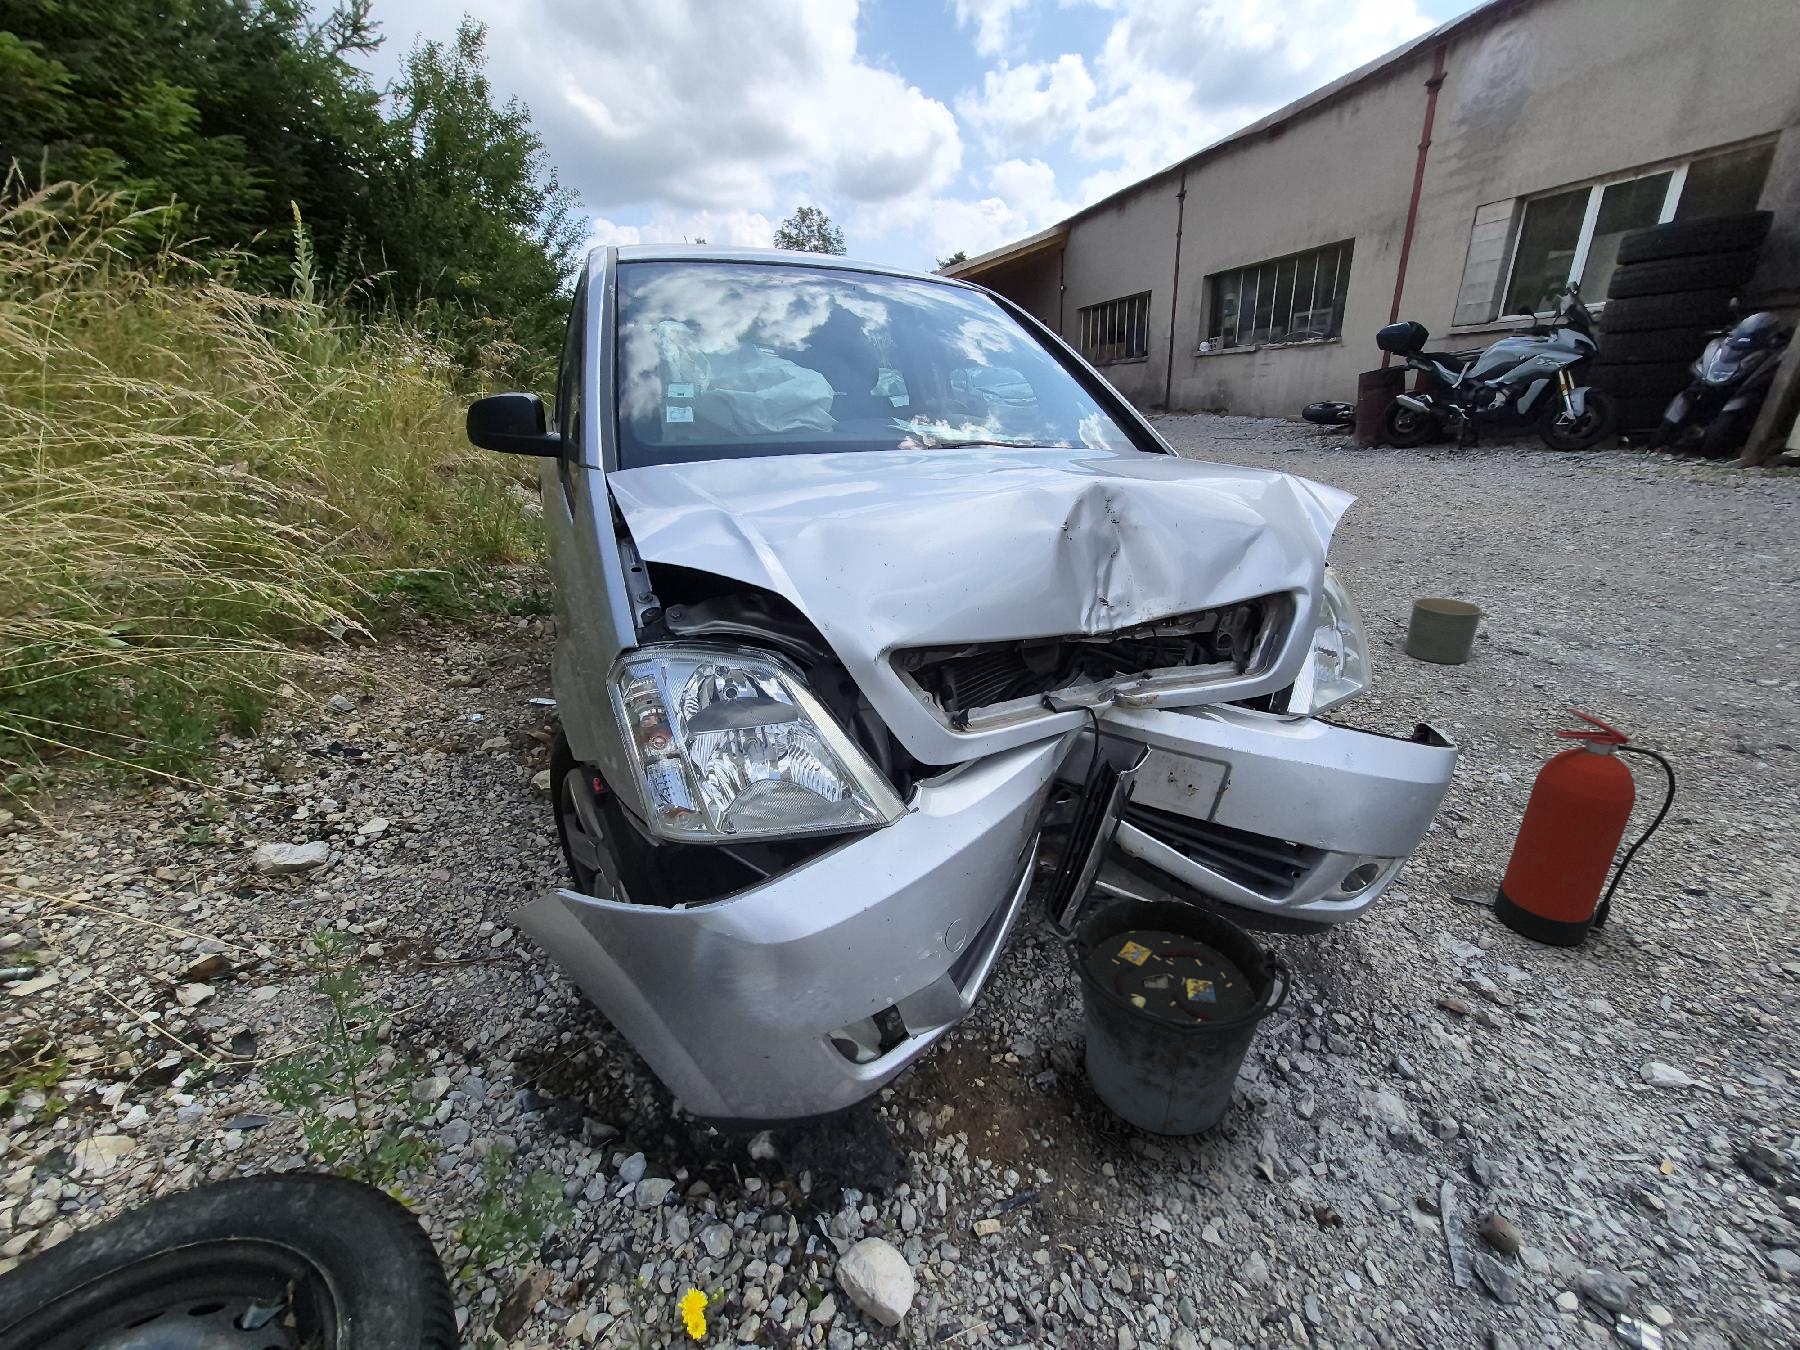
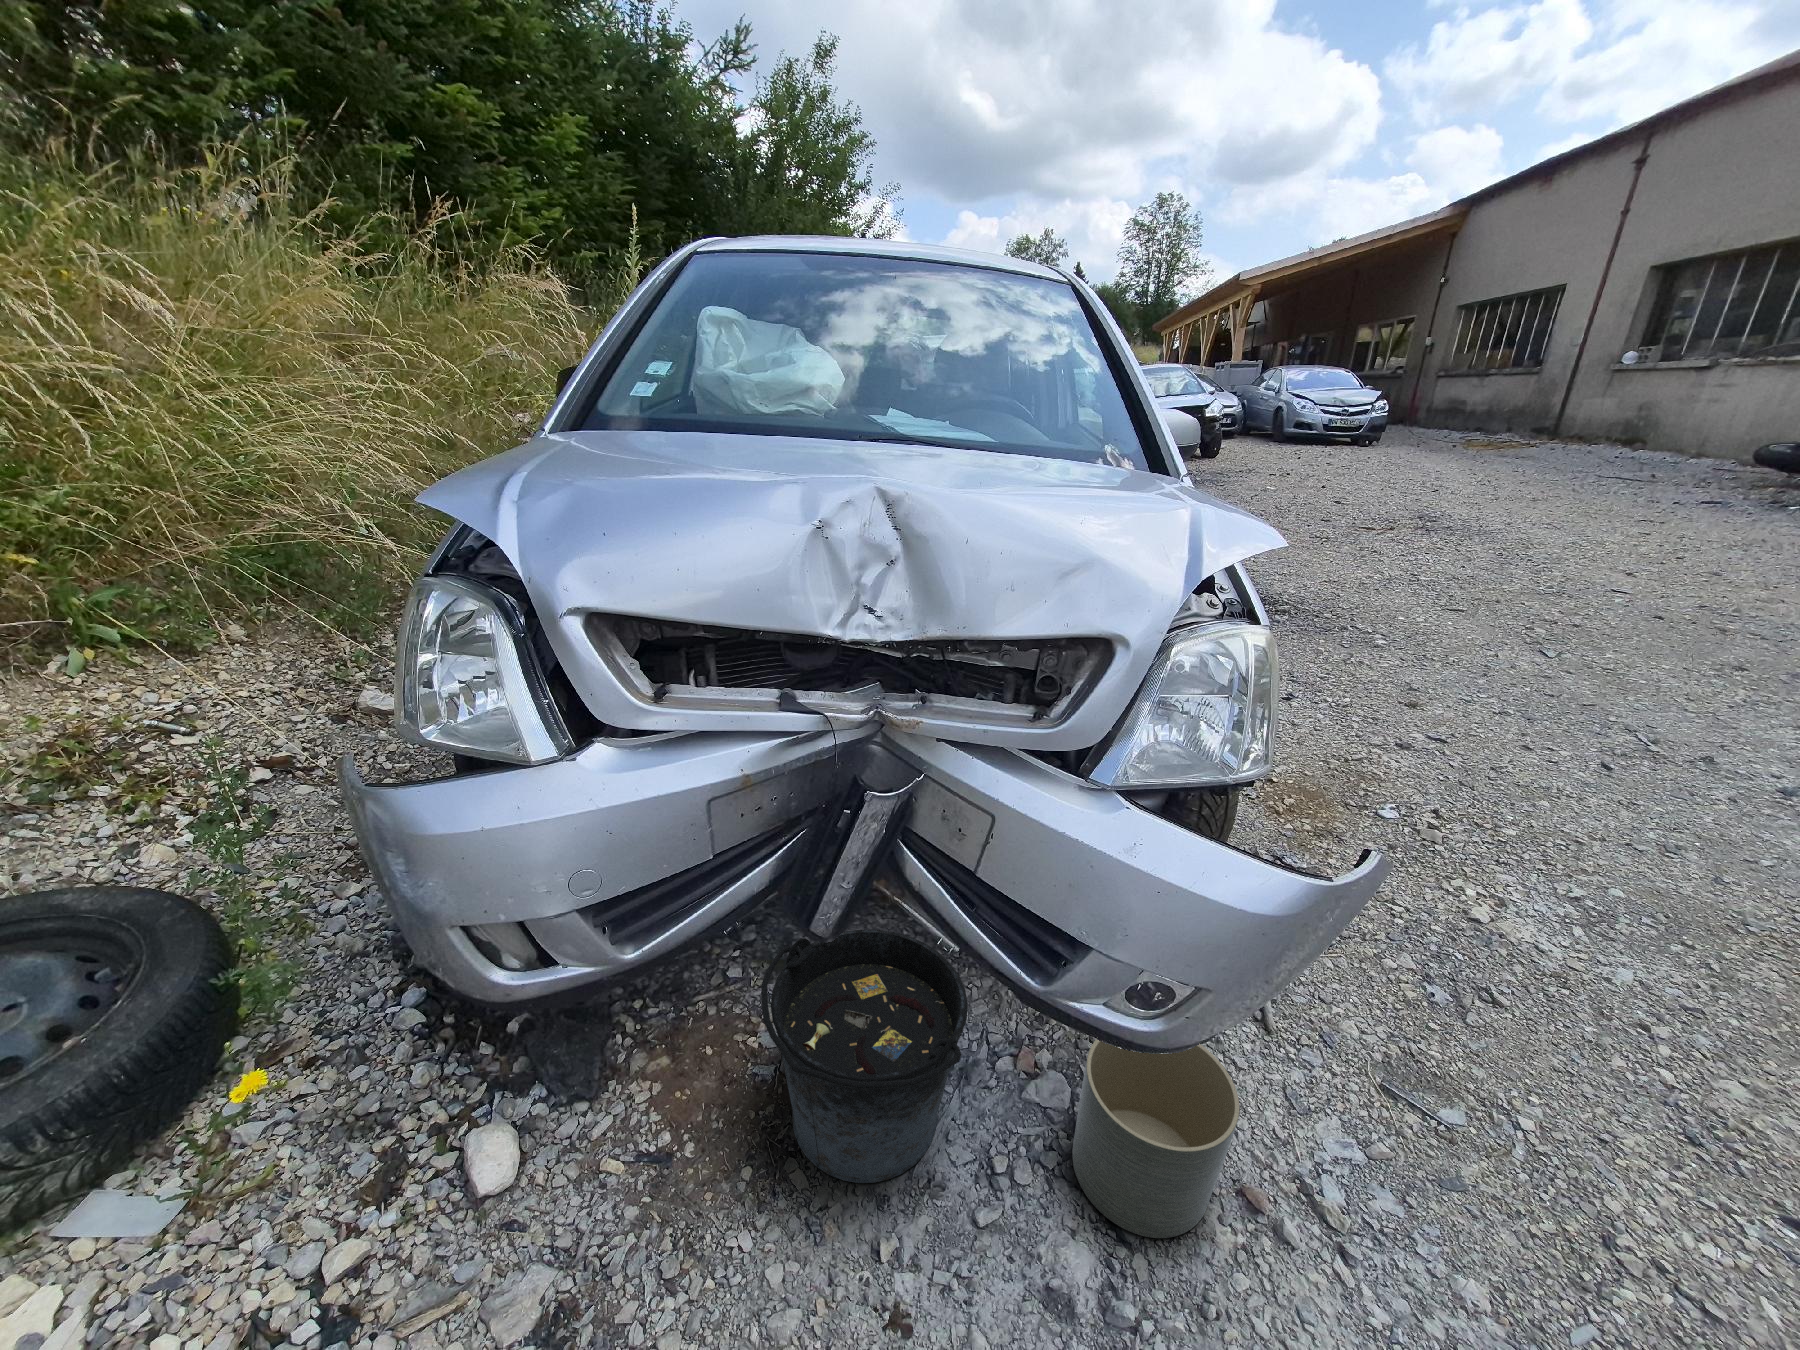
planter: present [1405,598,1482,664] -> present [1072,1039,1239,1238]
fire extinguisher: present [1494,708,1675,945] -> none [1422,896,1687,1204]

